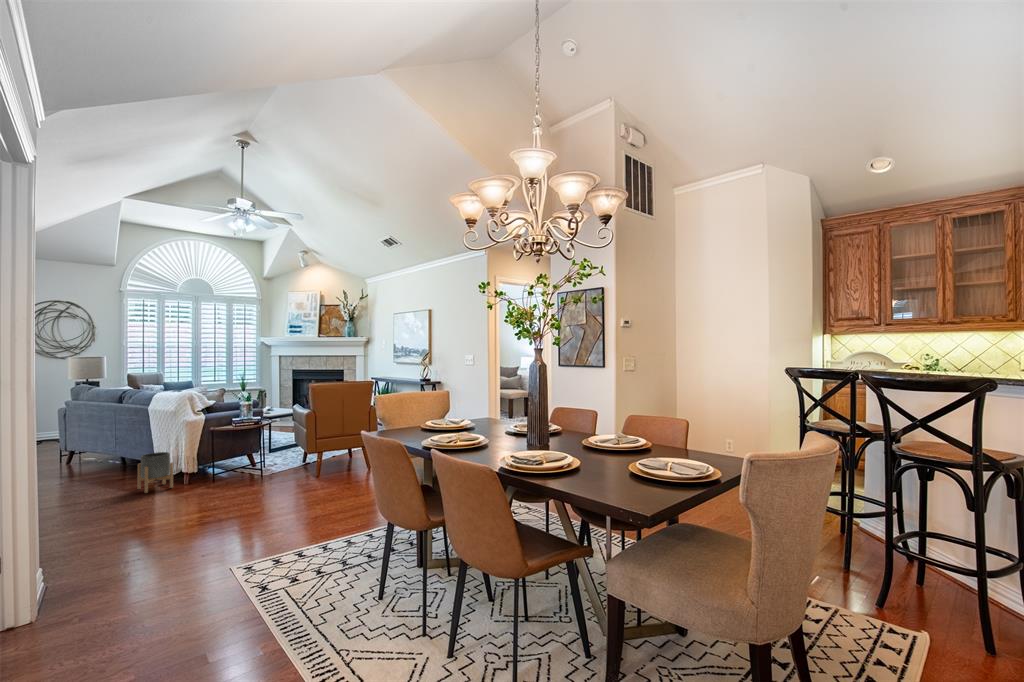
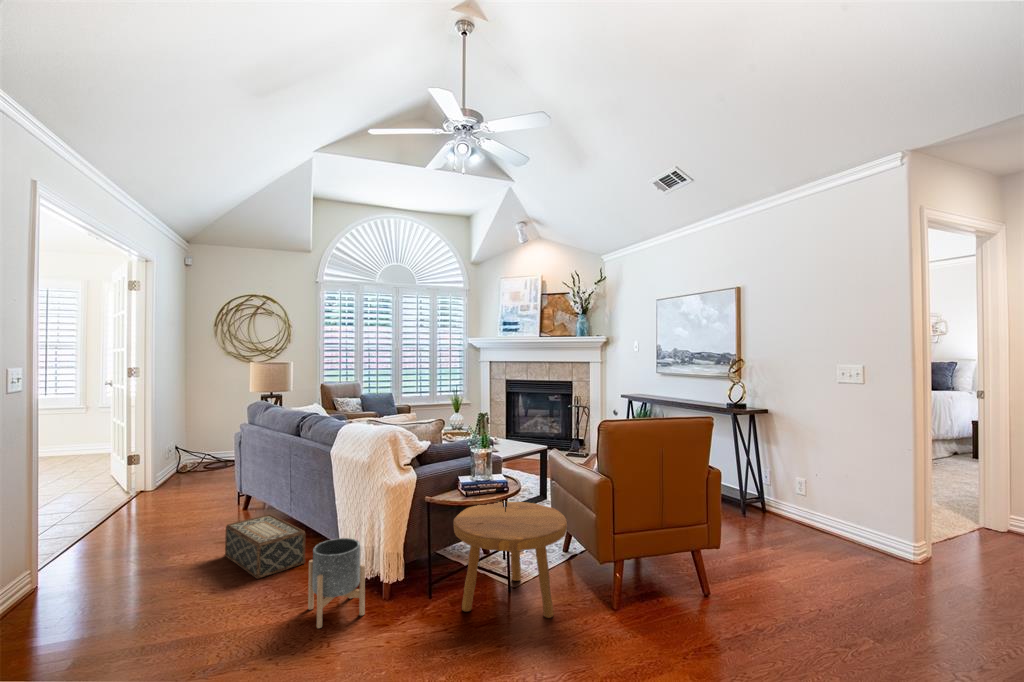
footstool: none [226,431,291,482] -> present [454,502,567,618]
woven basket: none [68,455,130,485] -> present [225,514,305,579]

